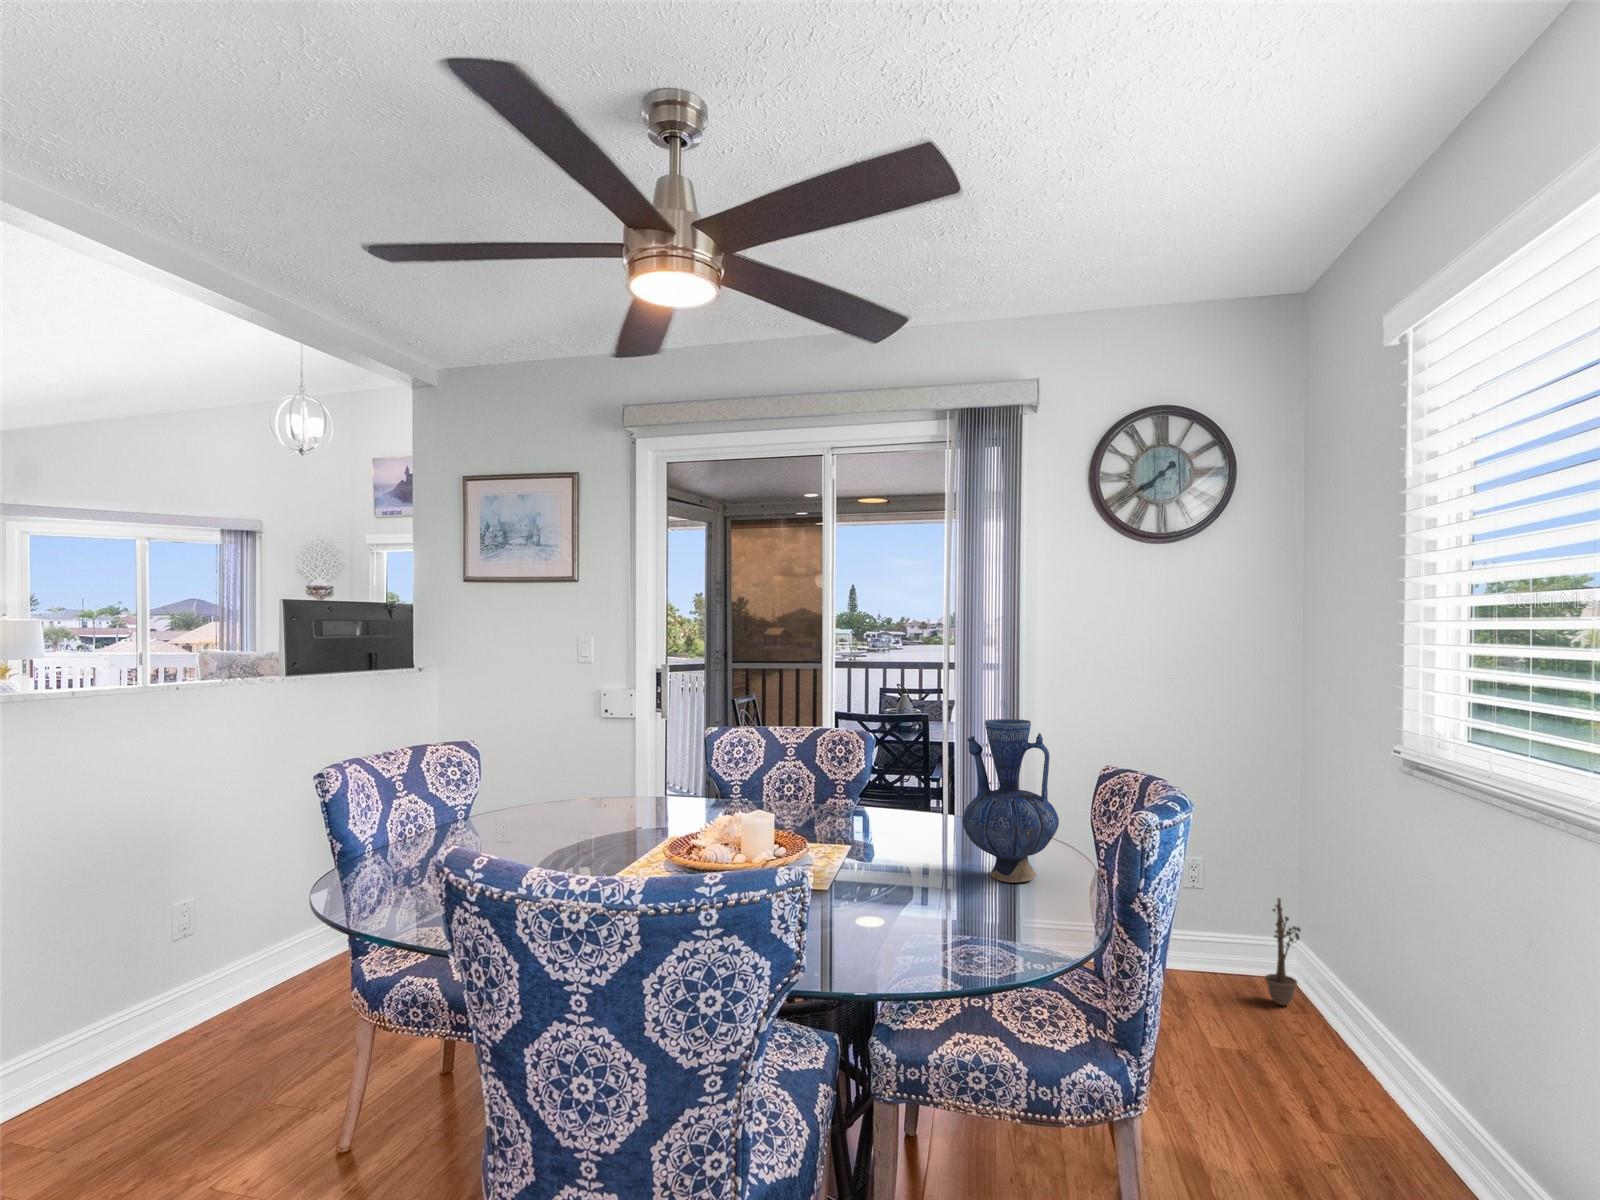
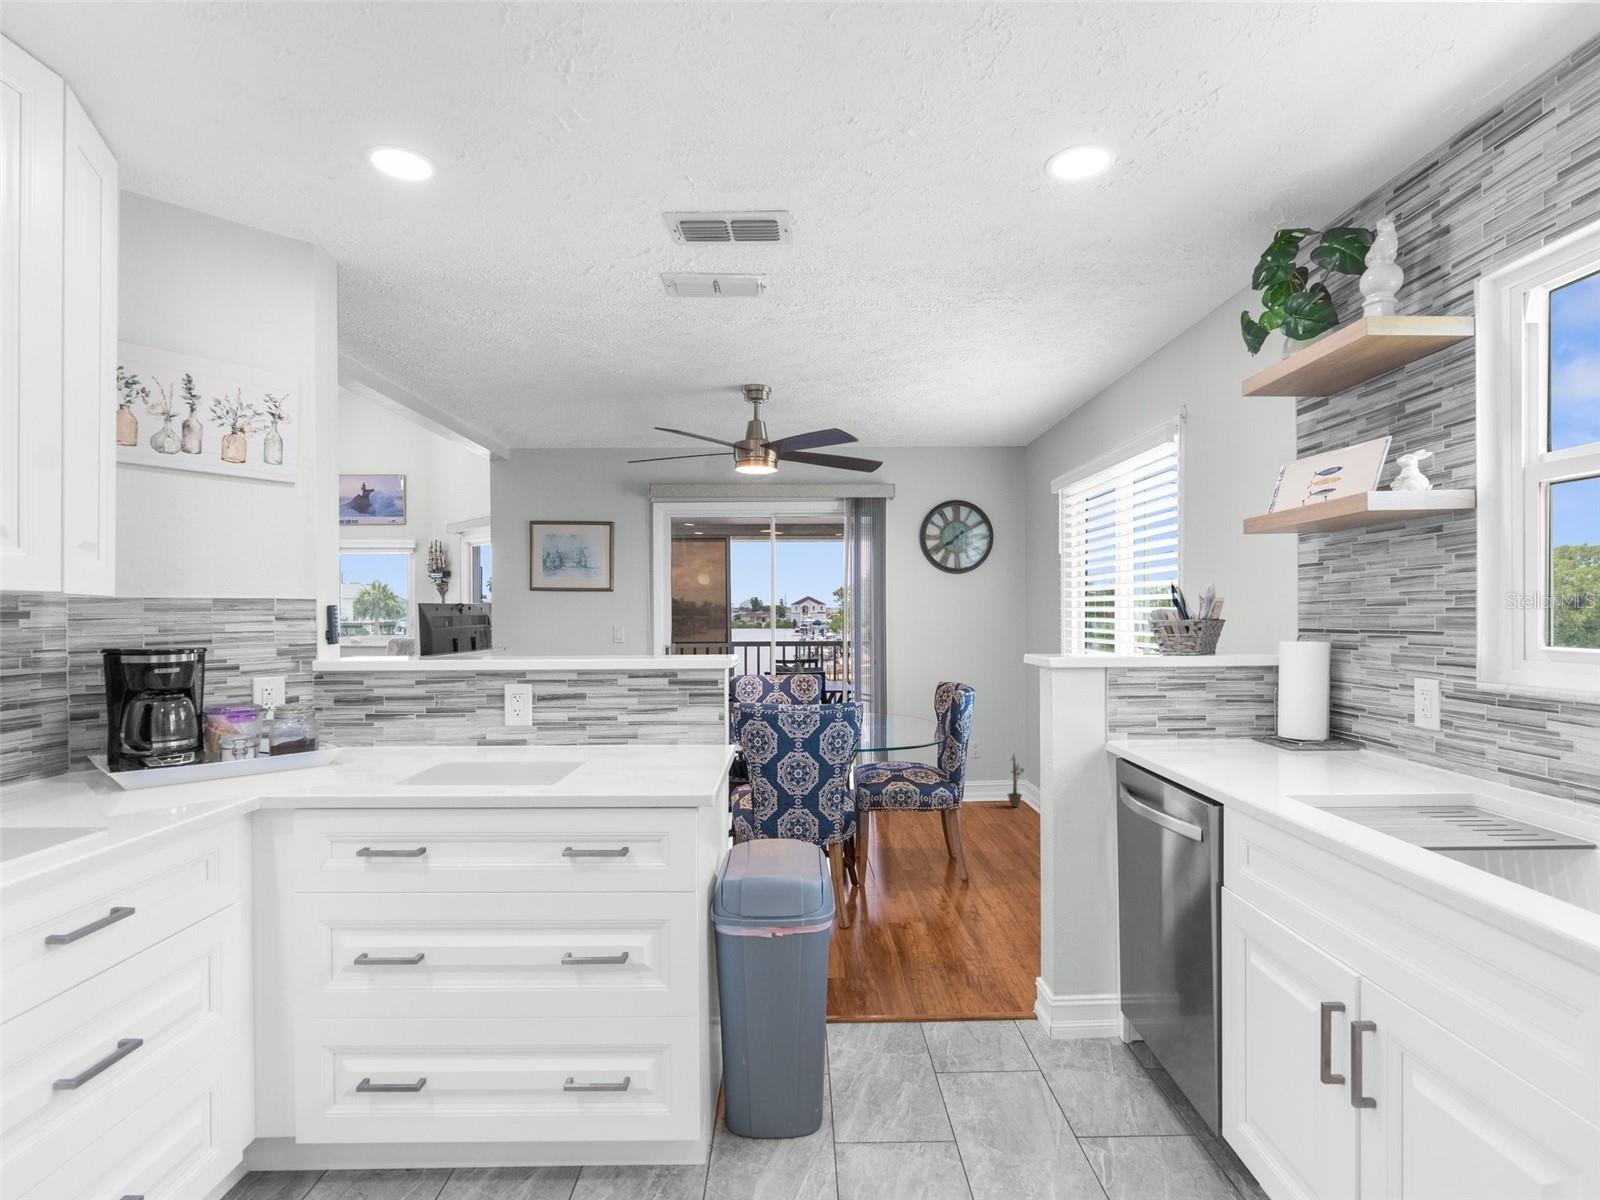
vase: present [962,719,1059,882] -> none [883,661,923,730]

